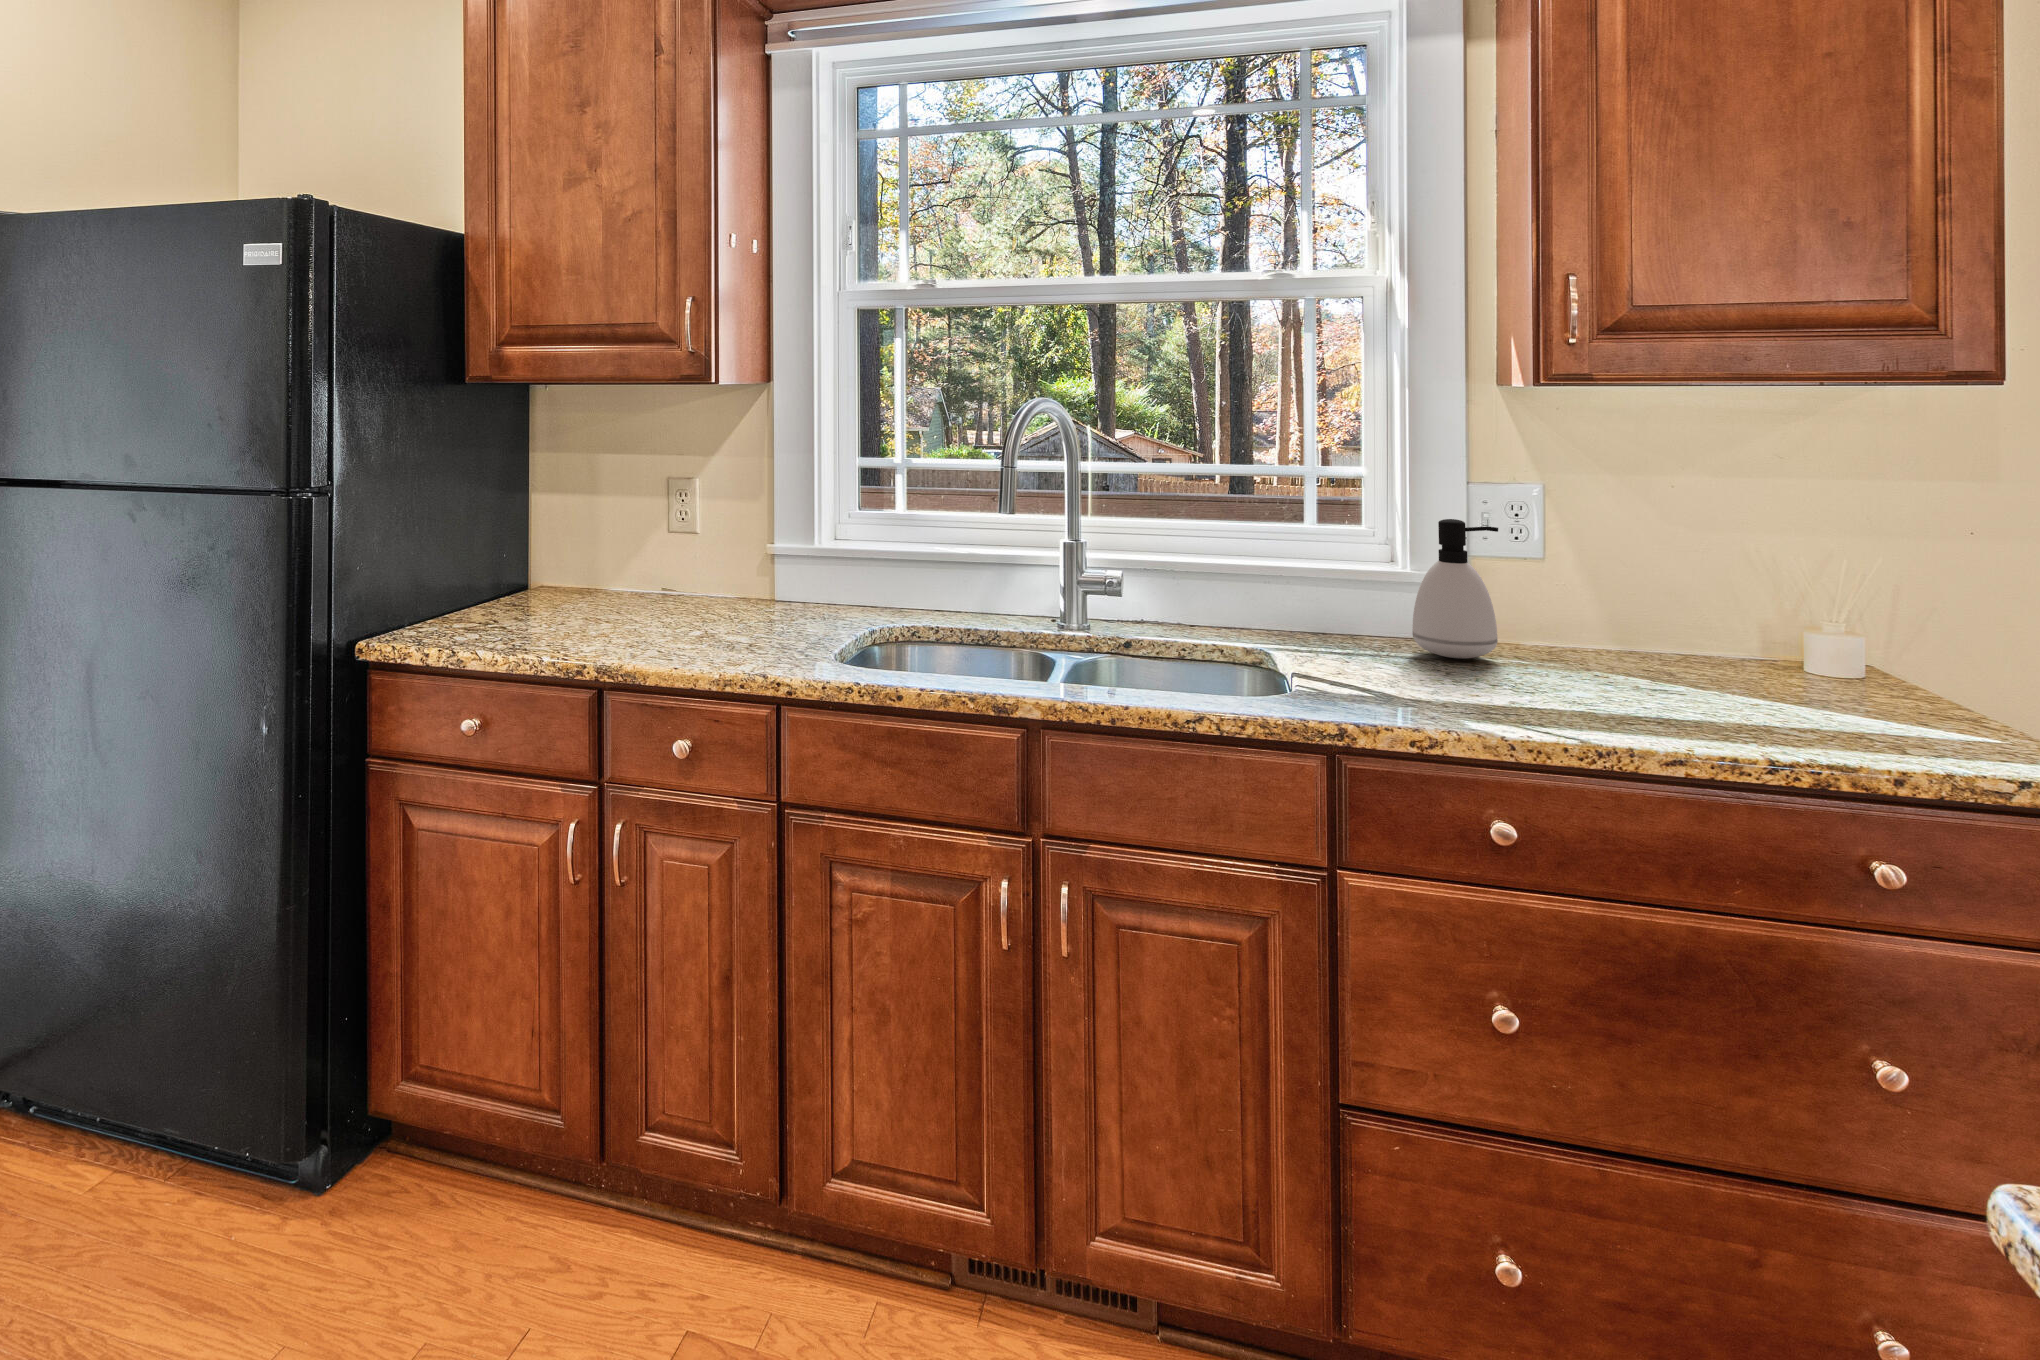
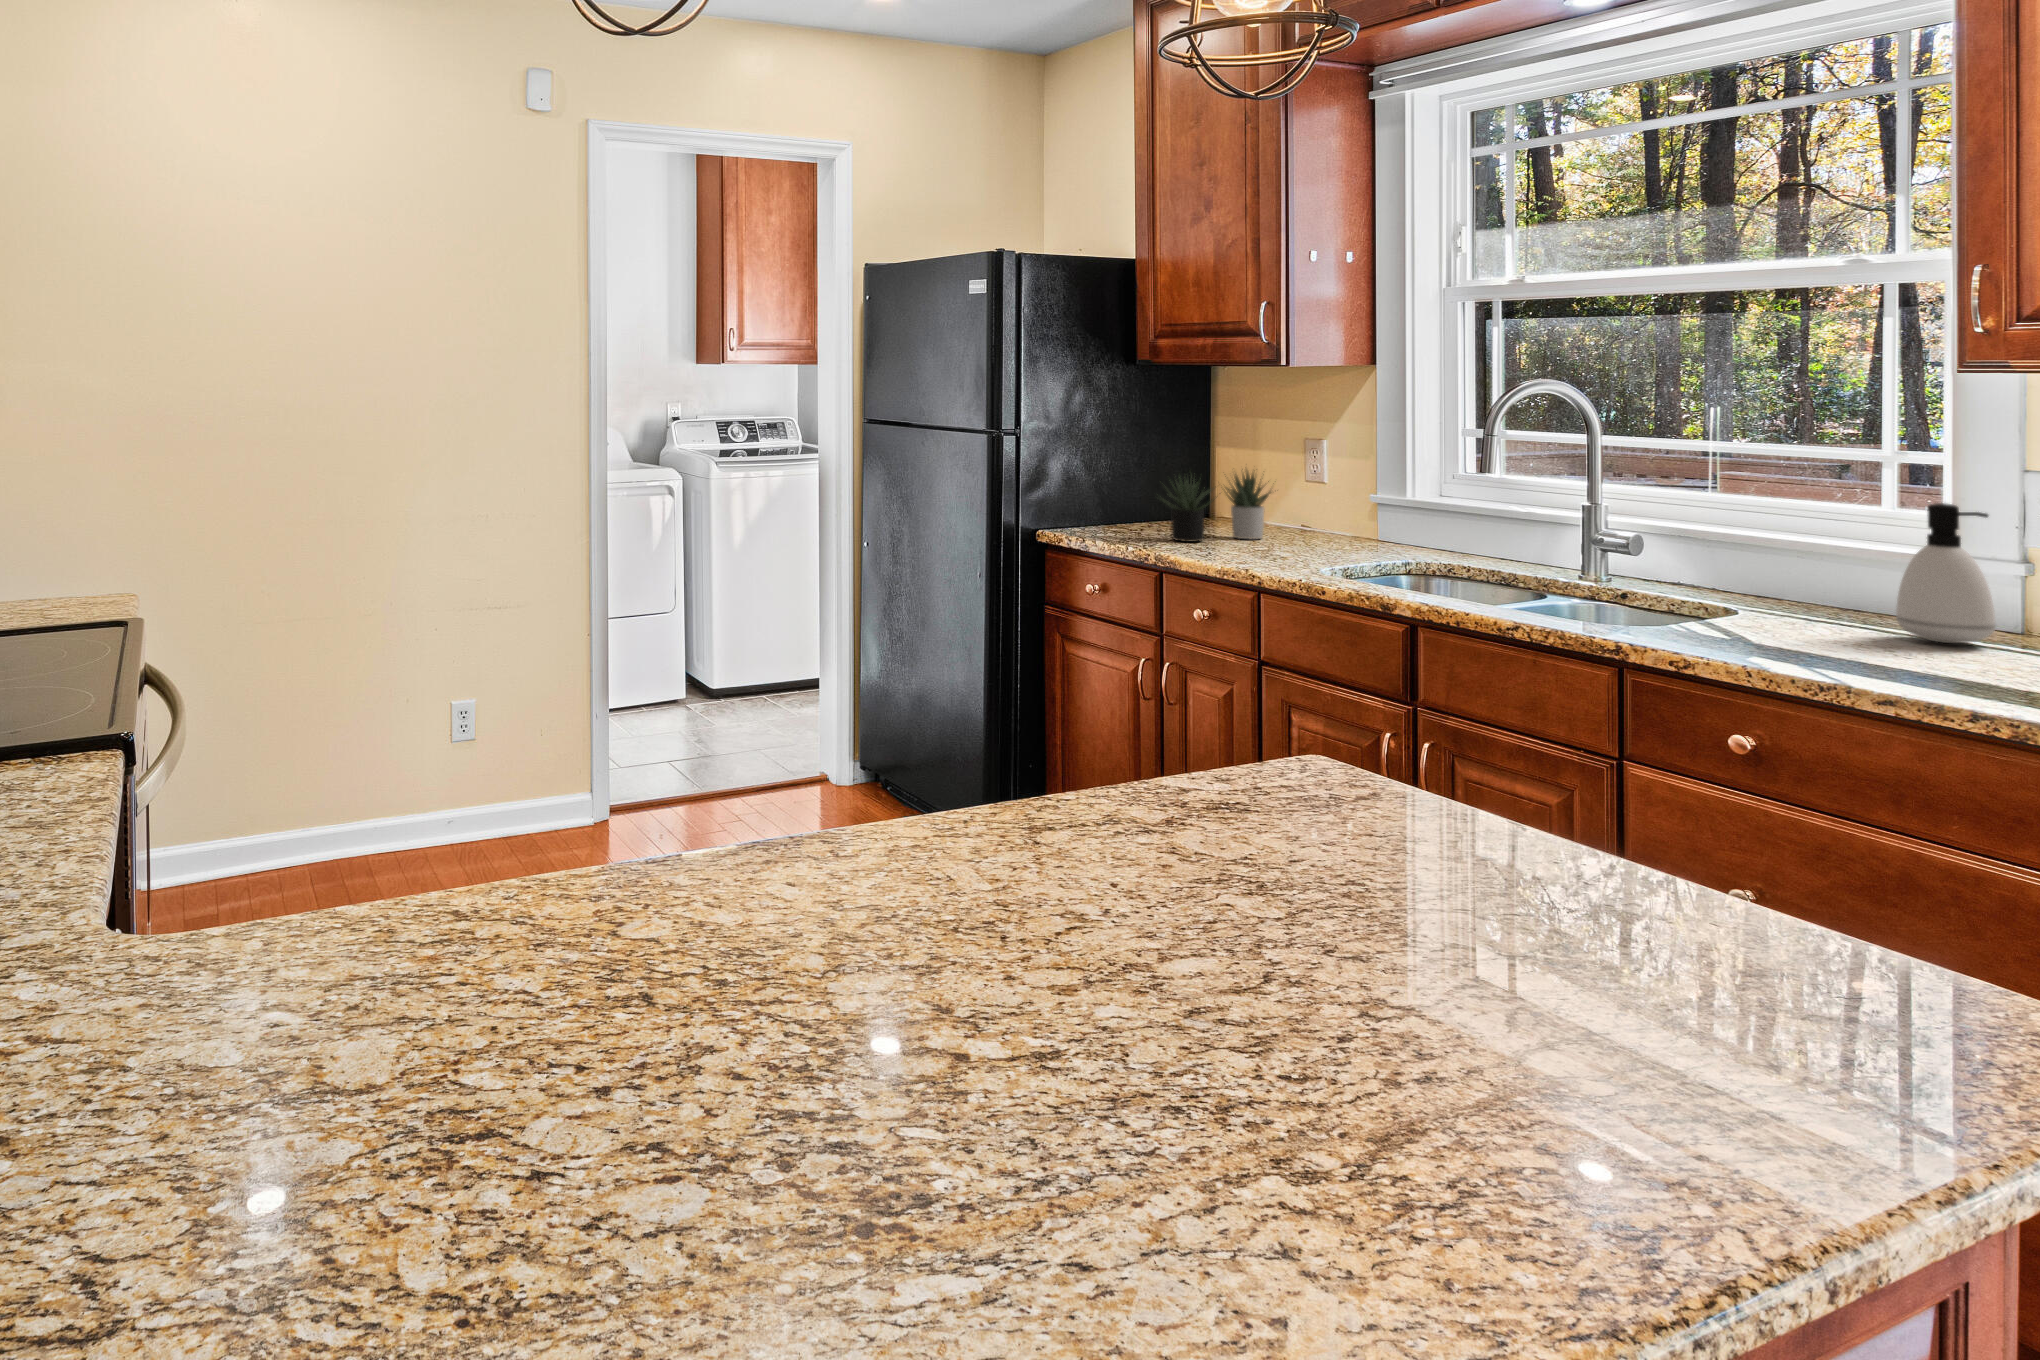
succulent plant: none [512,511,649,629] -> present [1161,470,1271,542]

